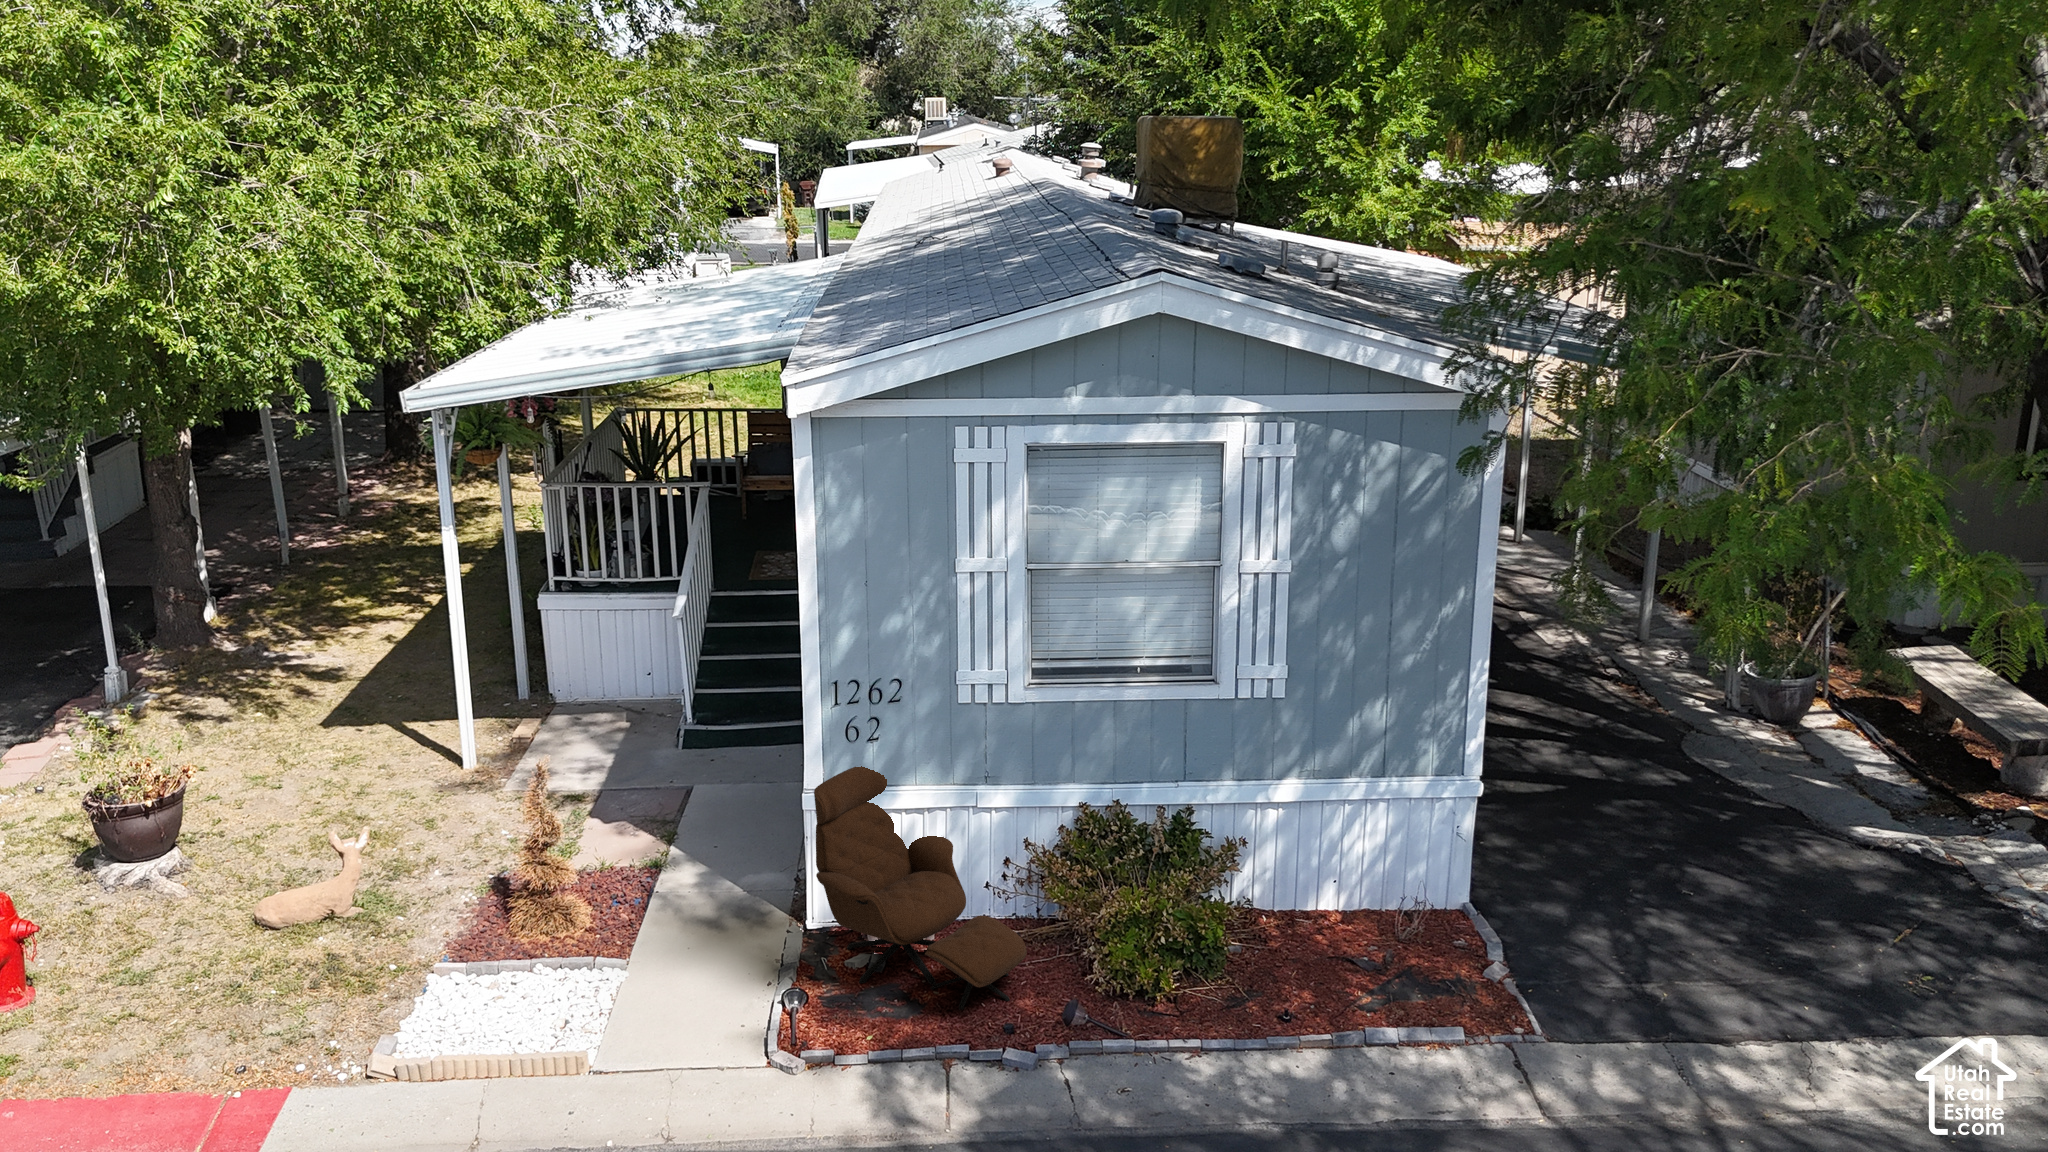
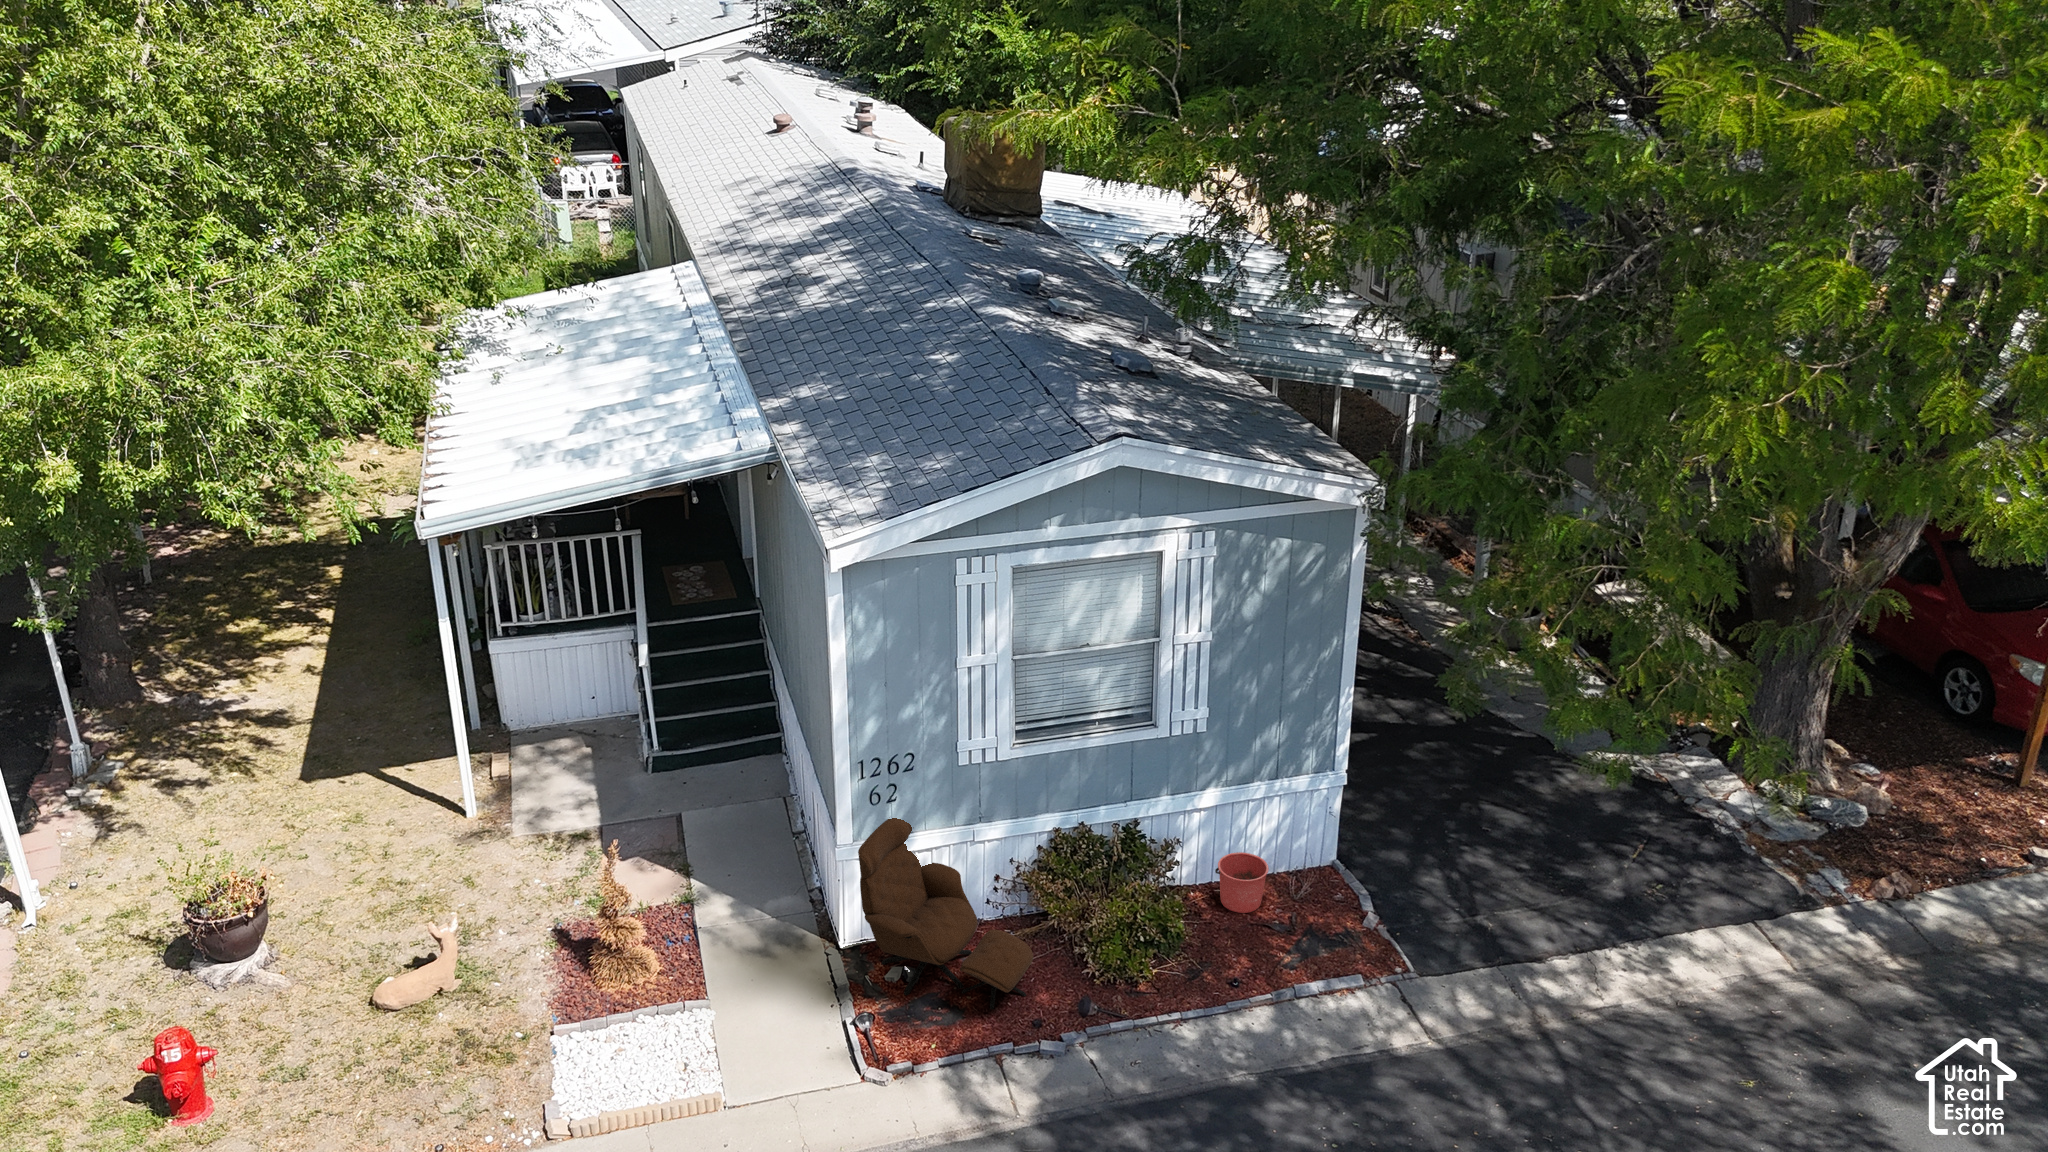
bucket: none [1292,870,1363,946] -> present [1215,852,1269,913]

